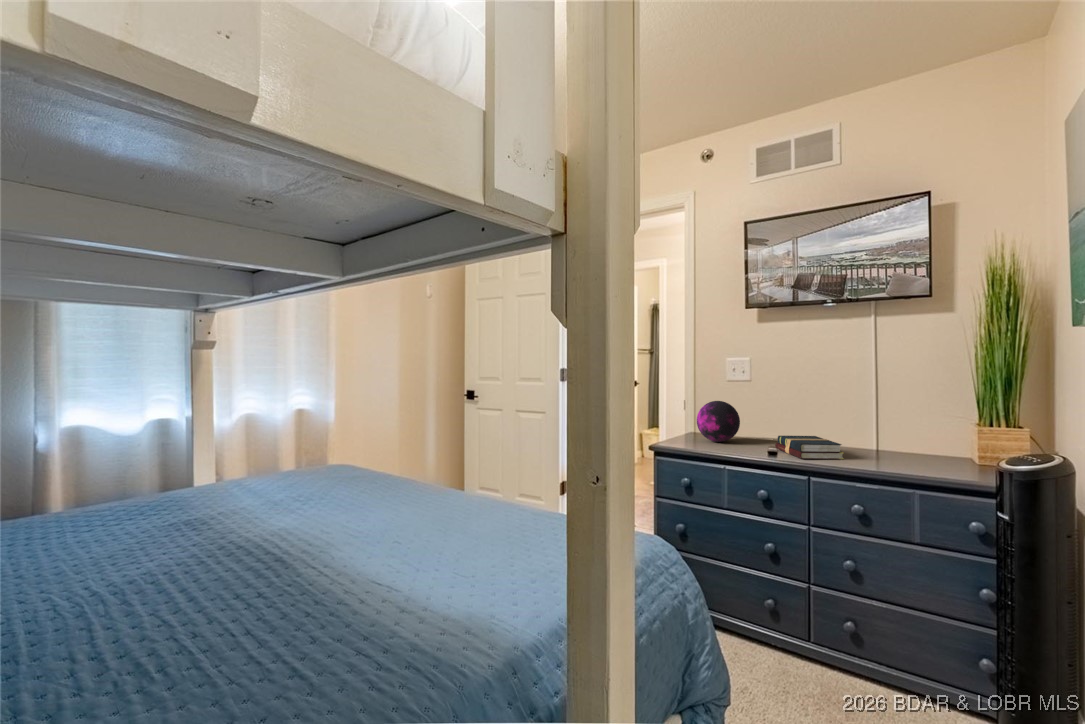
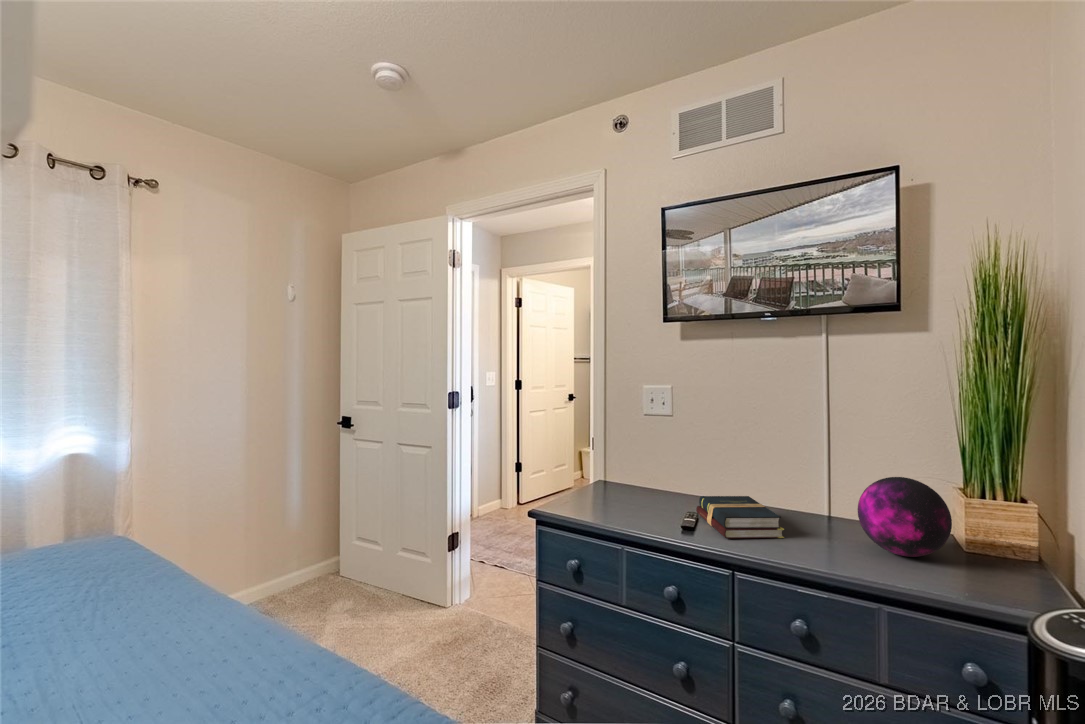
decorative orb: present [697,401,740,442] -> present [858,477,952,557]

